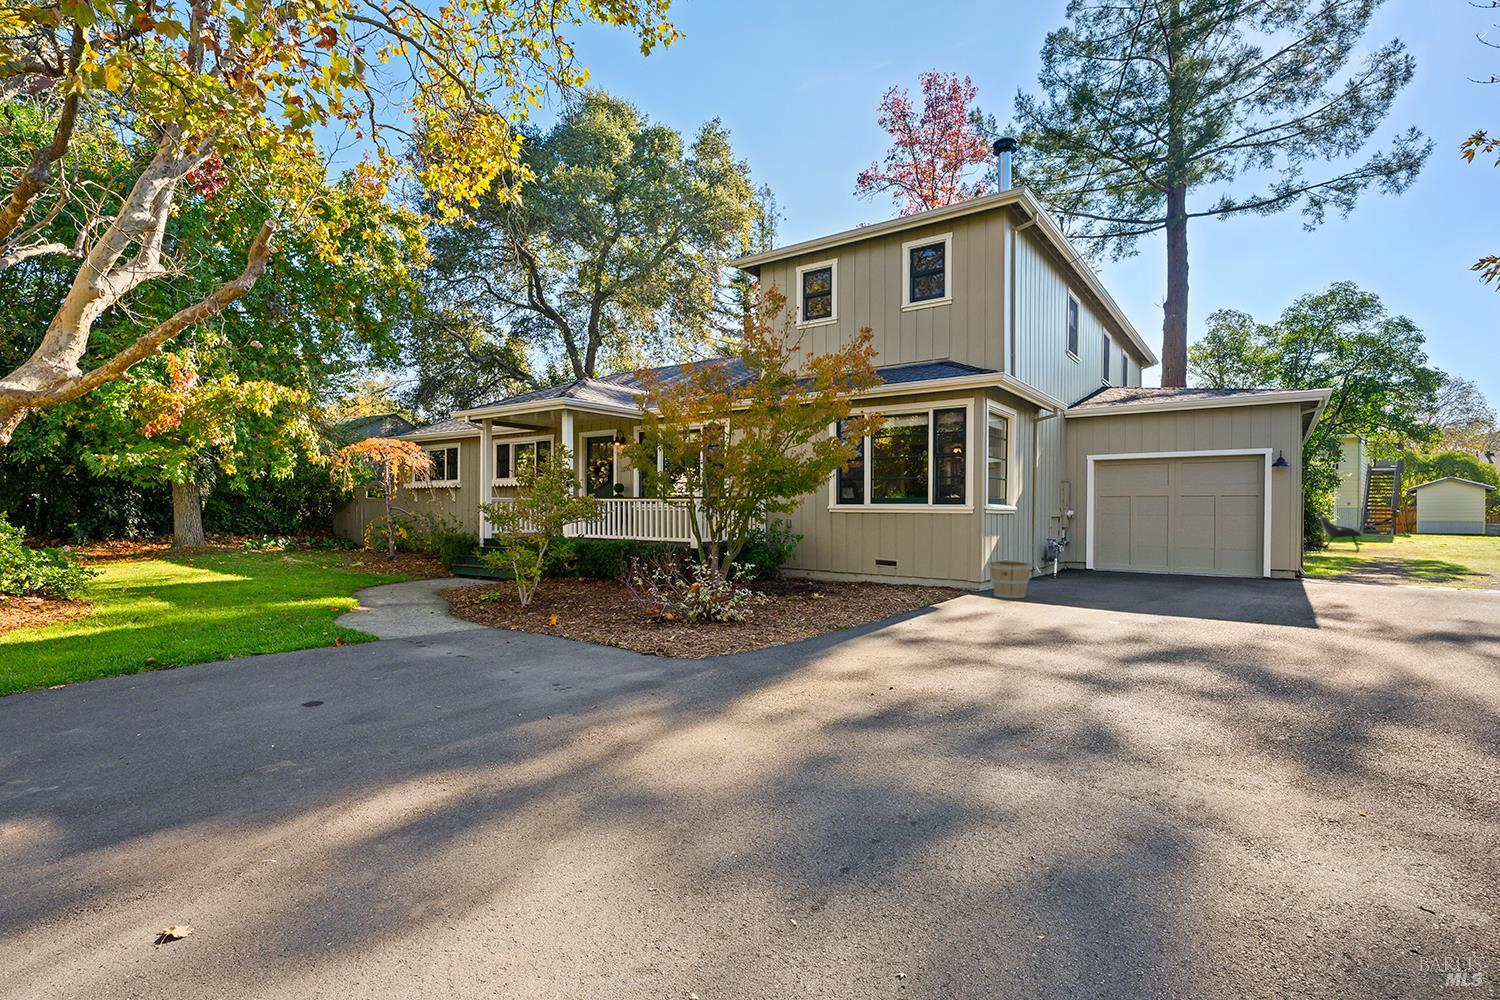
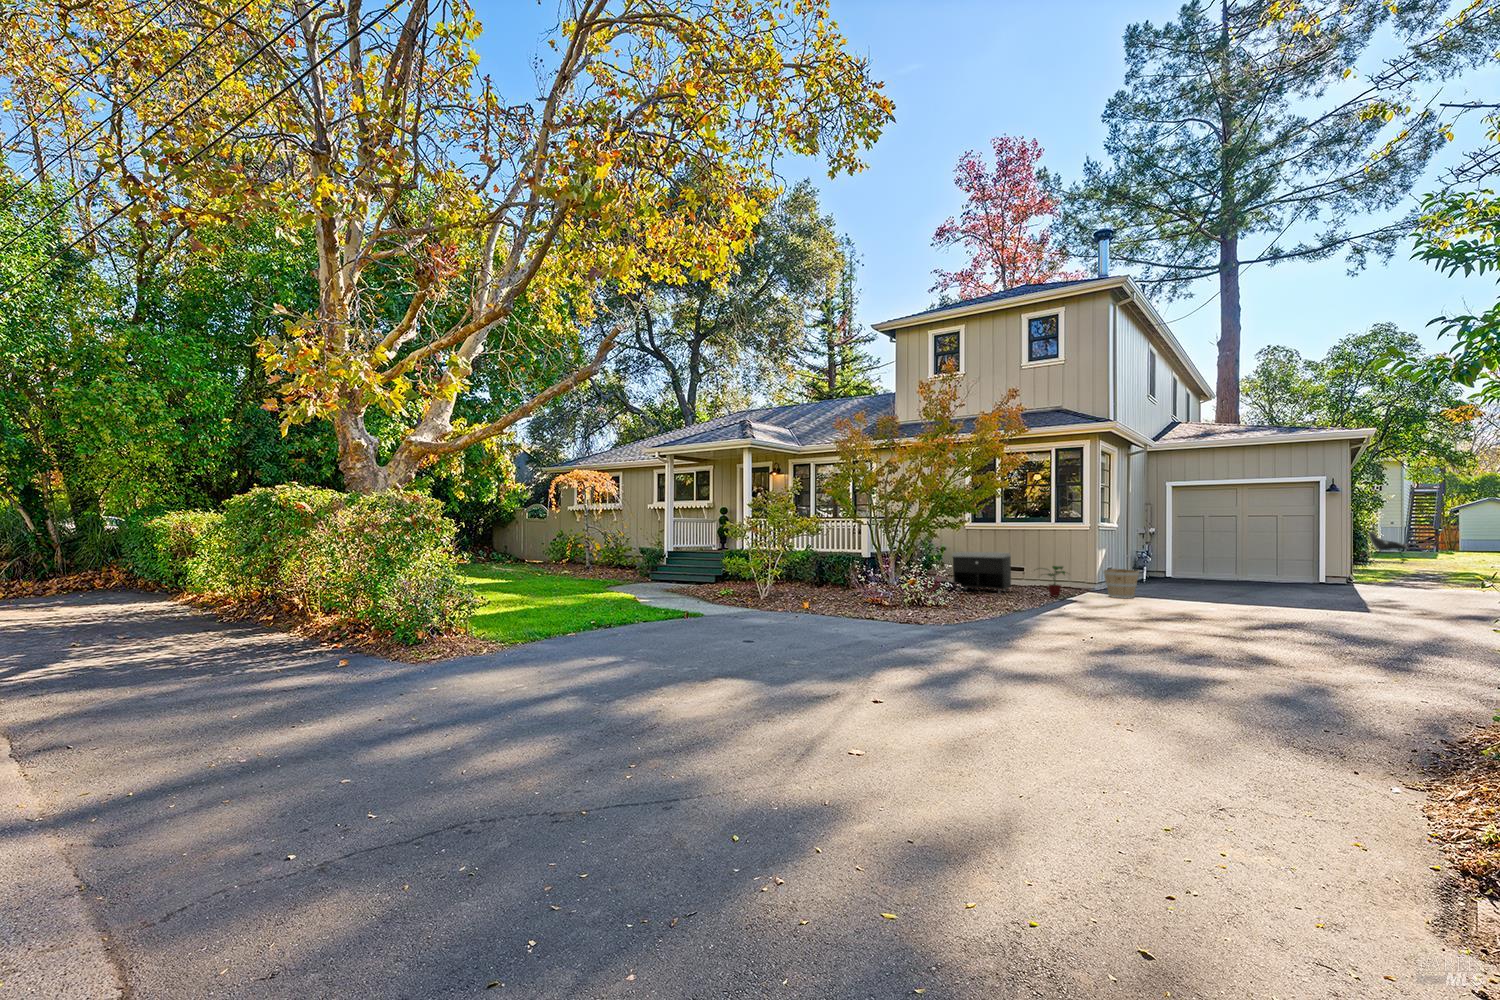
storage bench: none [813,539,884,590] -> present [952,552,1011,593]
potted plant: none [903,557,949,596] -> present [1047,566,1066,597]

